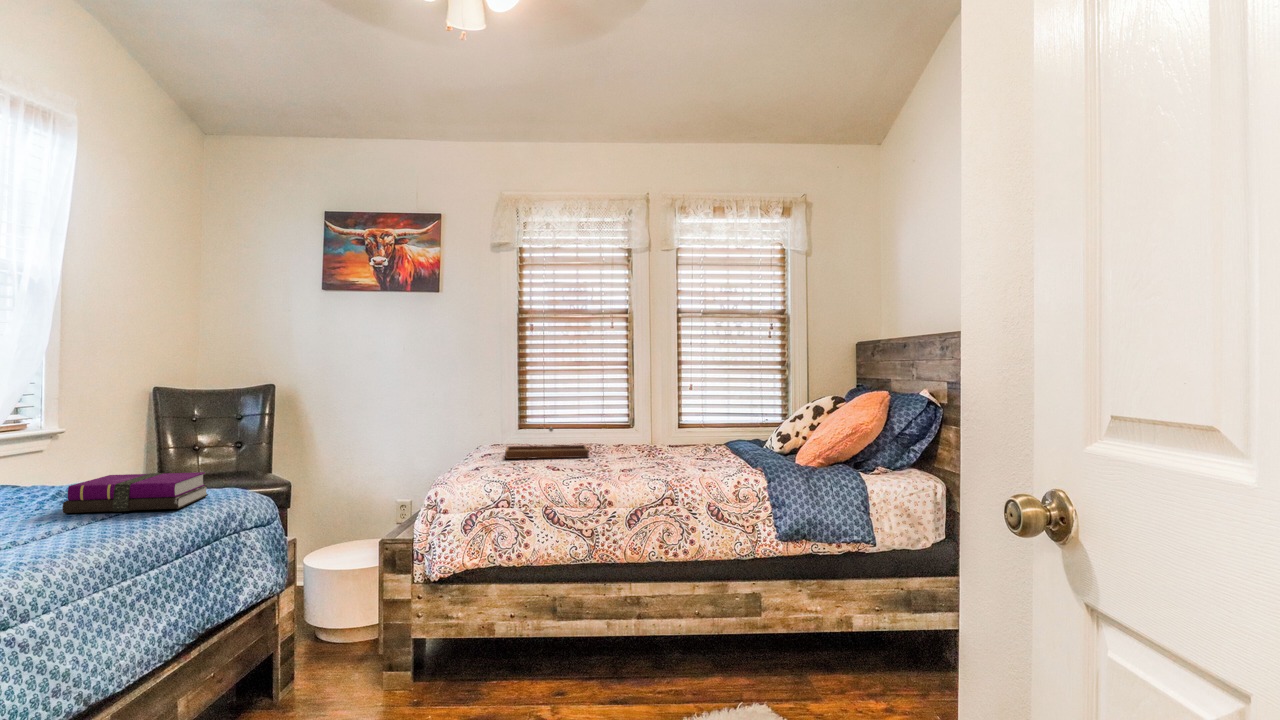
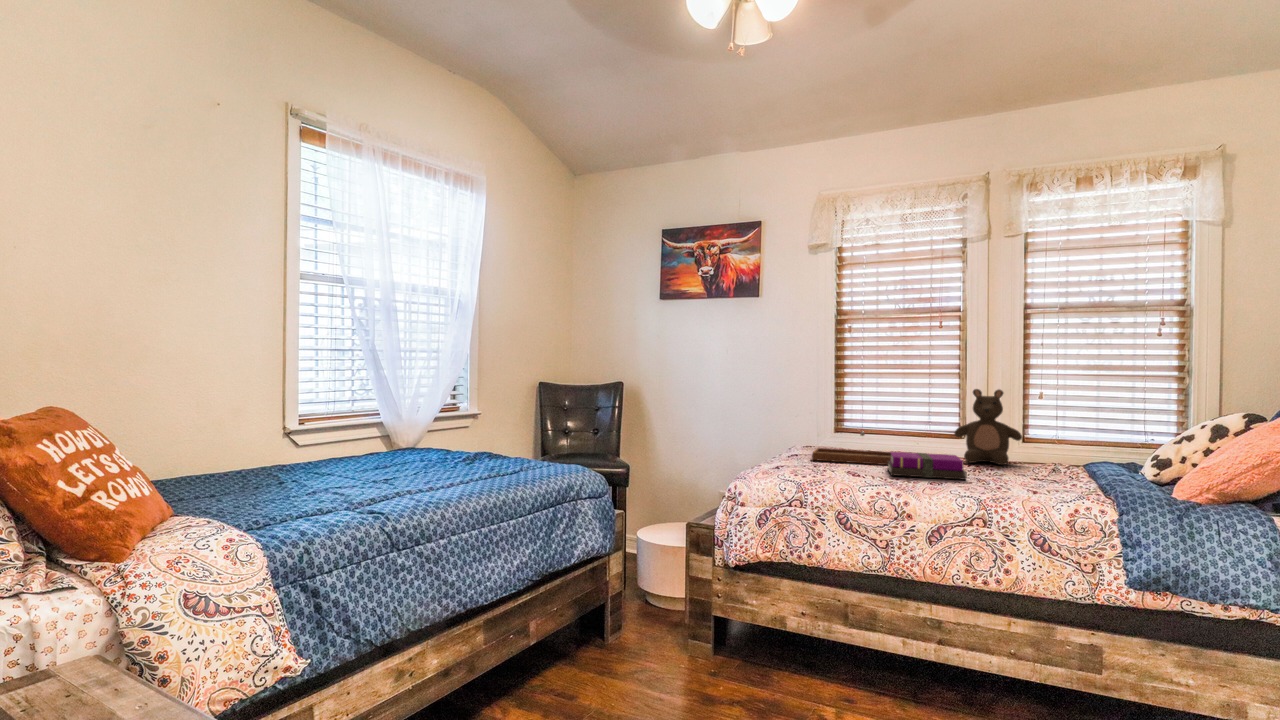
stuffed bear: none [627,383,681,450] -> present [954,389,1022,465]
notebook: present [62,472,208,513] -> present [888,452,967,480]

